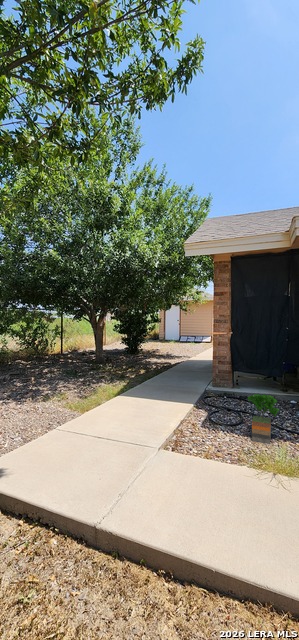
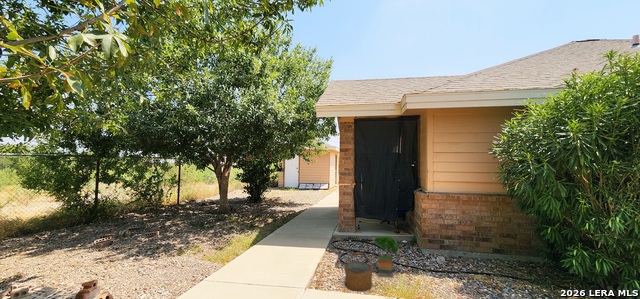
bucket: none [208,412,243,458] -> present [345,253,373,291]

